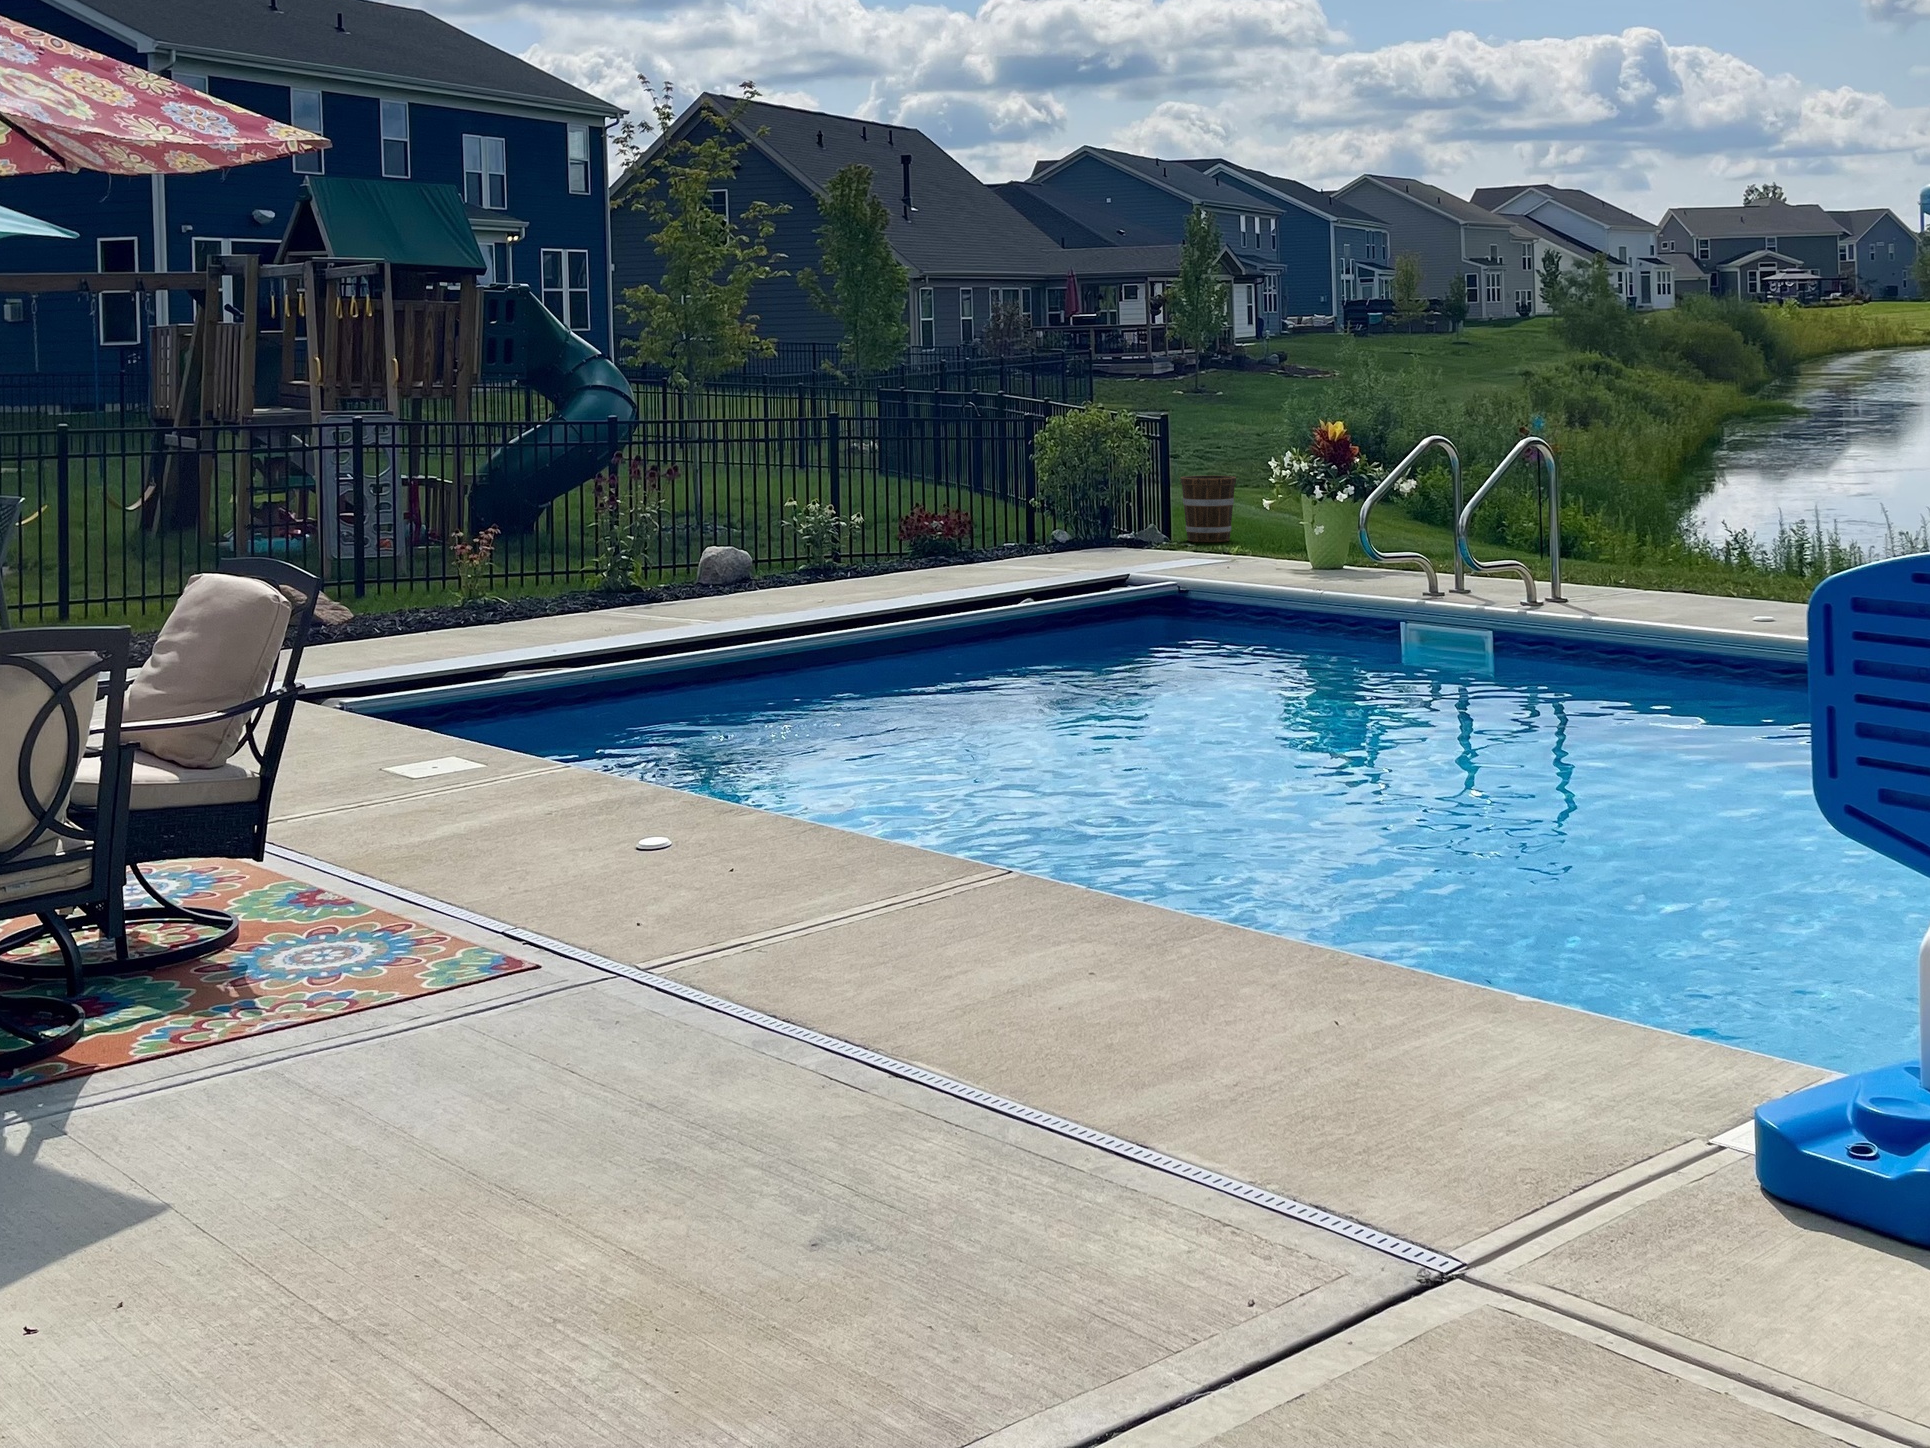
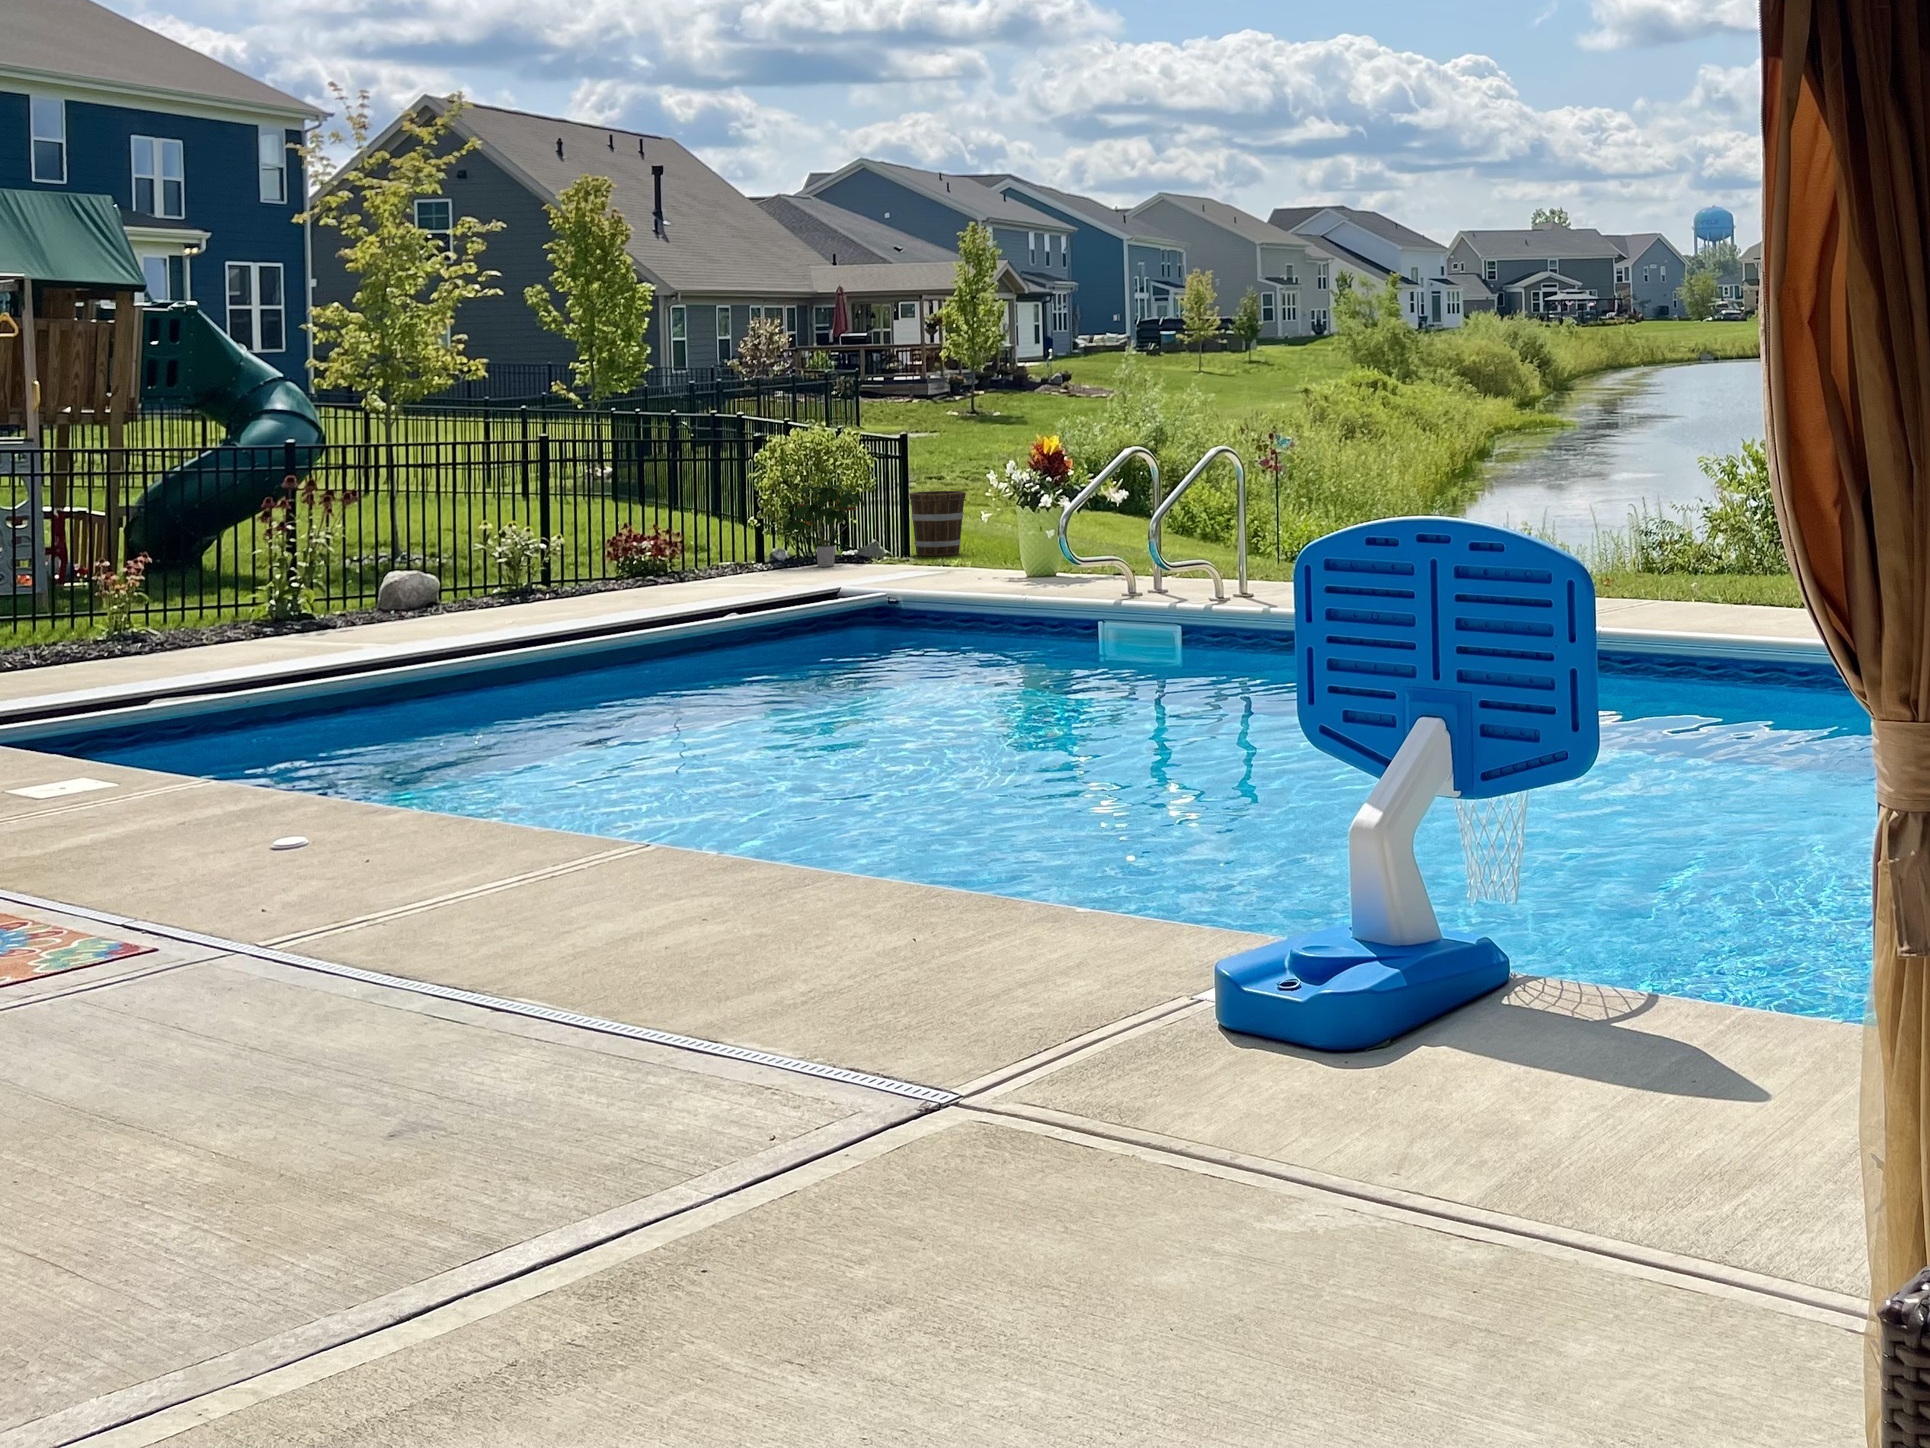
potted plant: none [1062,467,1139,550] -> present [785,485,864,567]

